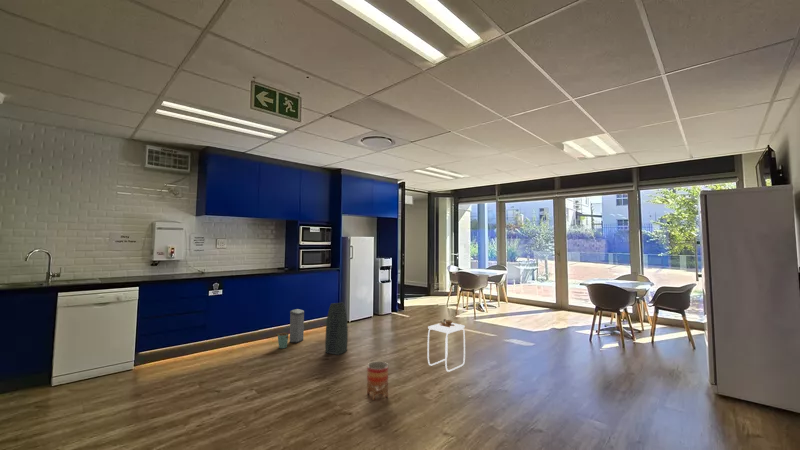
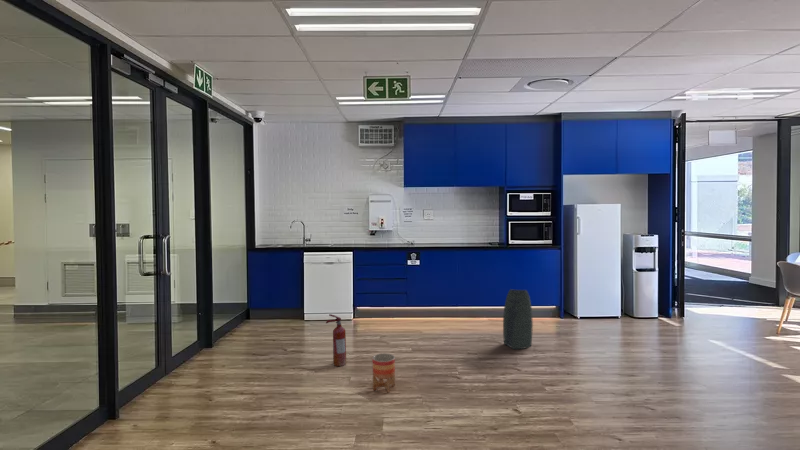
trash can: present [278,309,304,348] -> none [465,290,499,330]
side table: present [428,319,465,371] -> none [602,334,663,406]
fire extinguisher: none [158,358,185,424] -> present [326,314,347,366]
planter: present [367,361,388,400] -> present [372,353,395,392]

